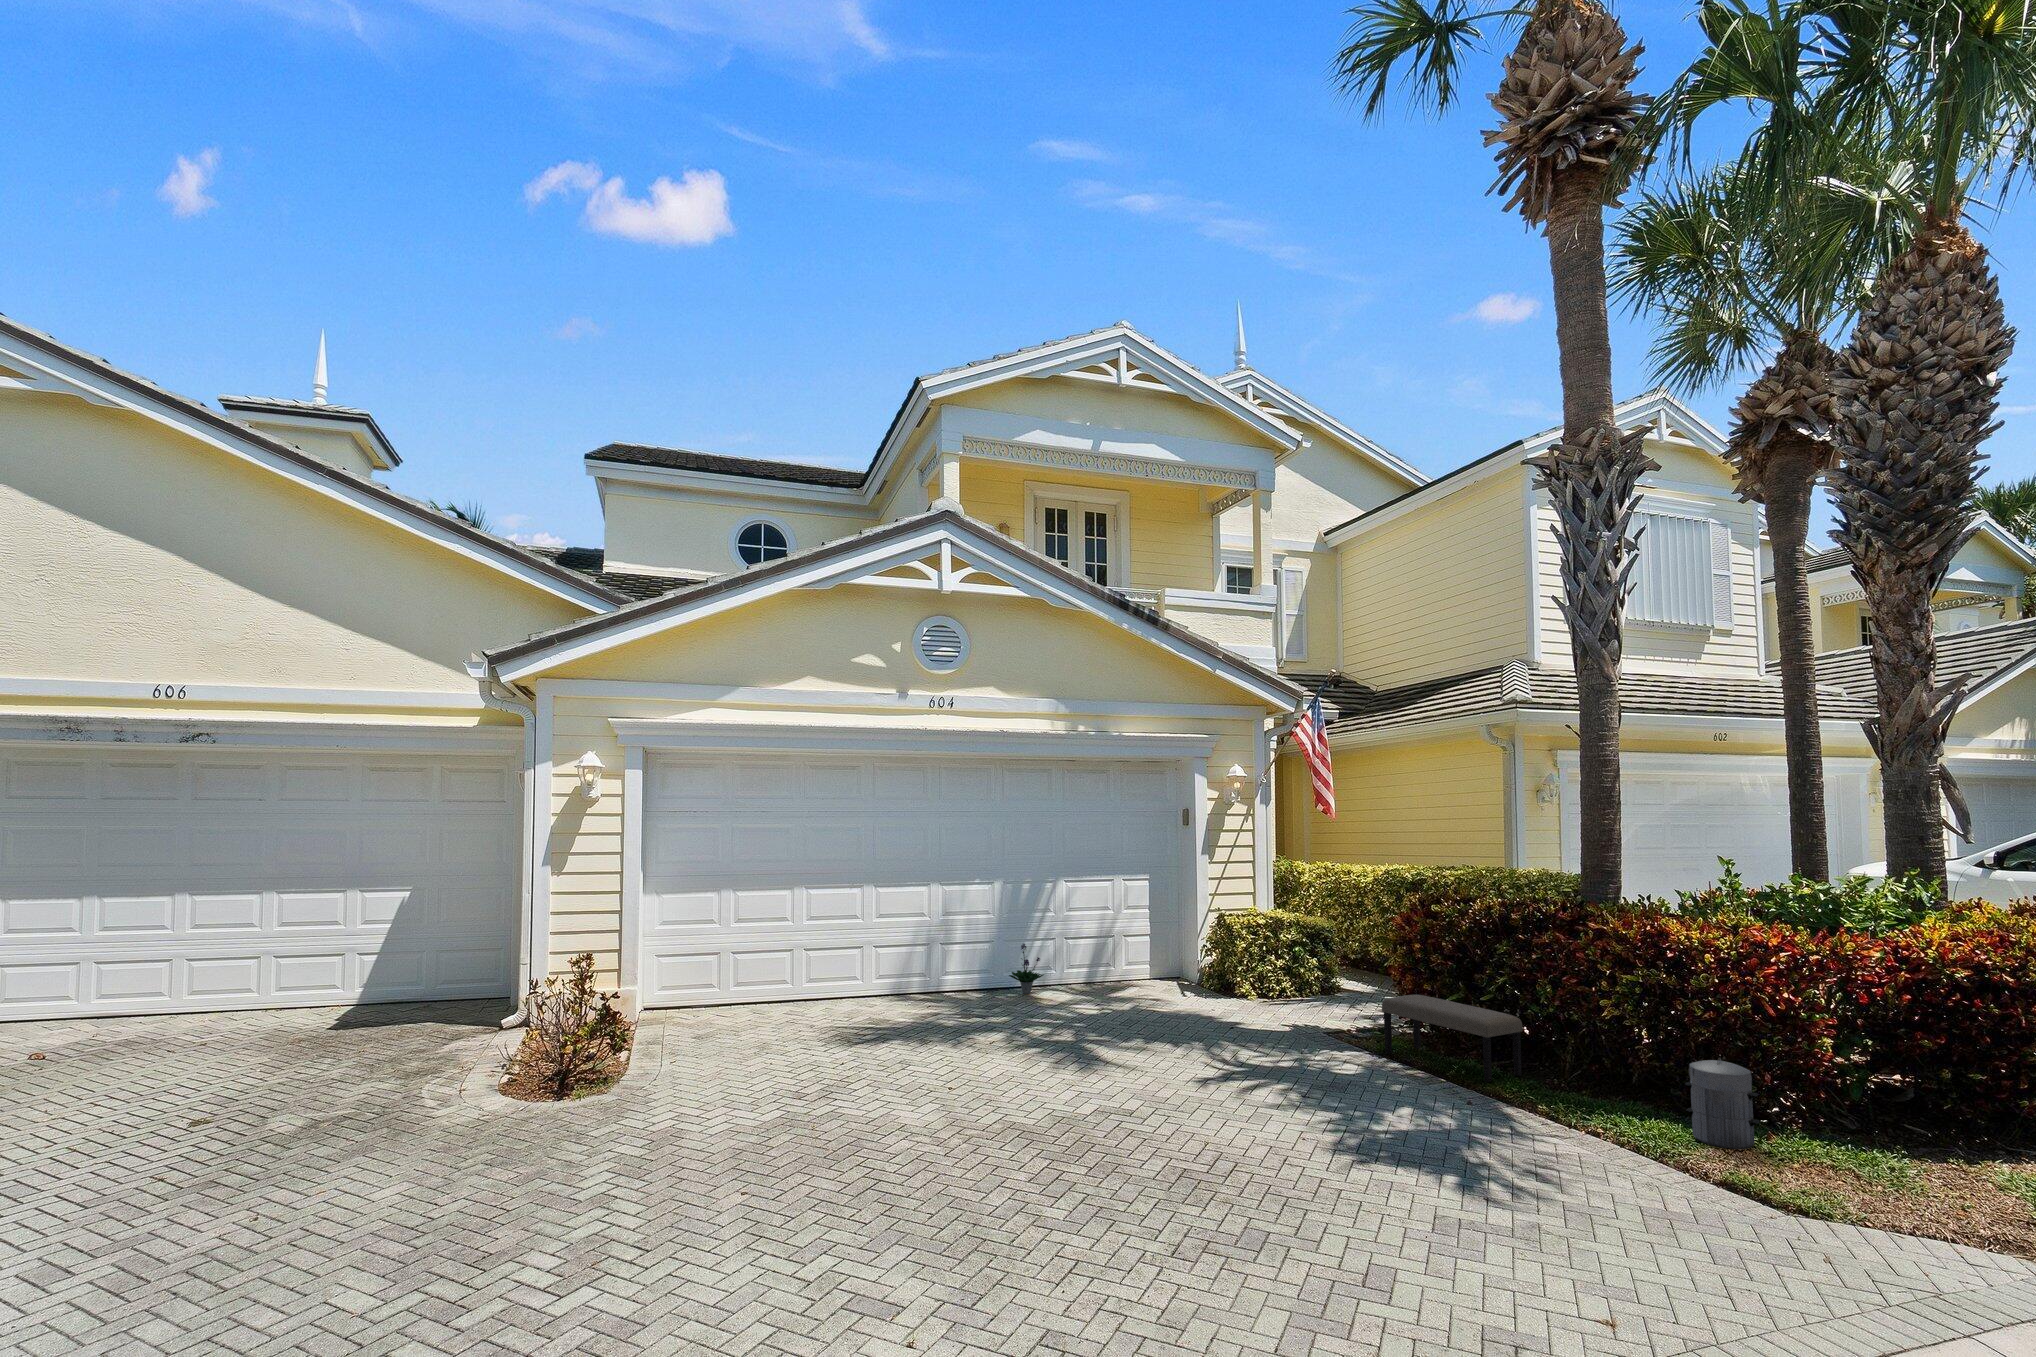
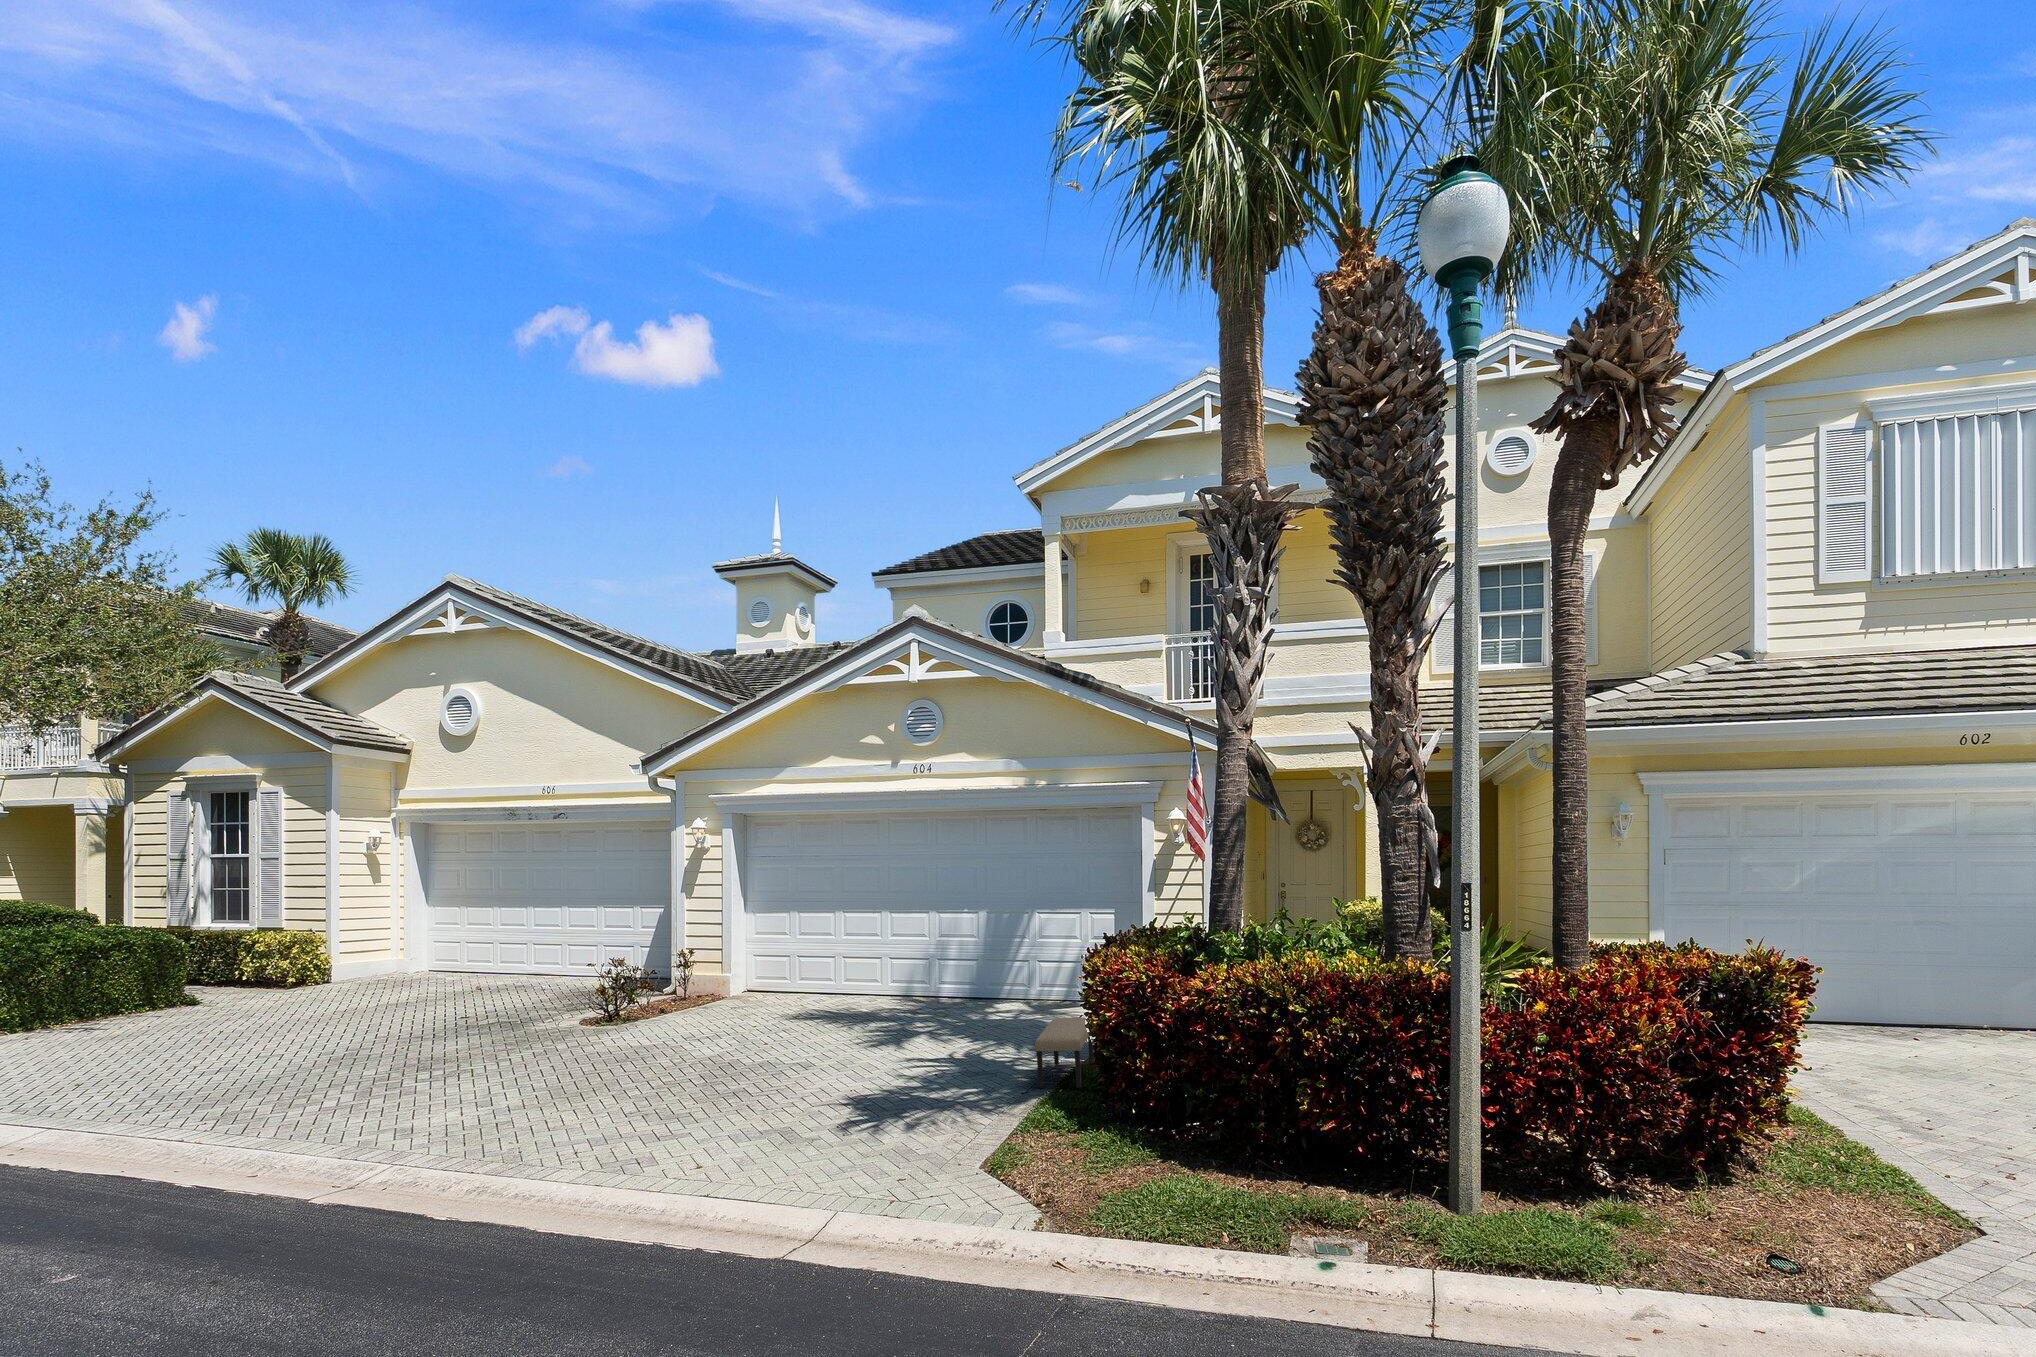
potted plant: present [1009,944,1044,994] -> none [981,963,1009,1005]
waste bin: present [1685,1058,1759,1149] -> none [1000,1070,1046,1143]

